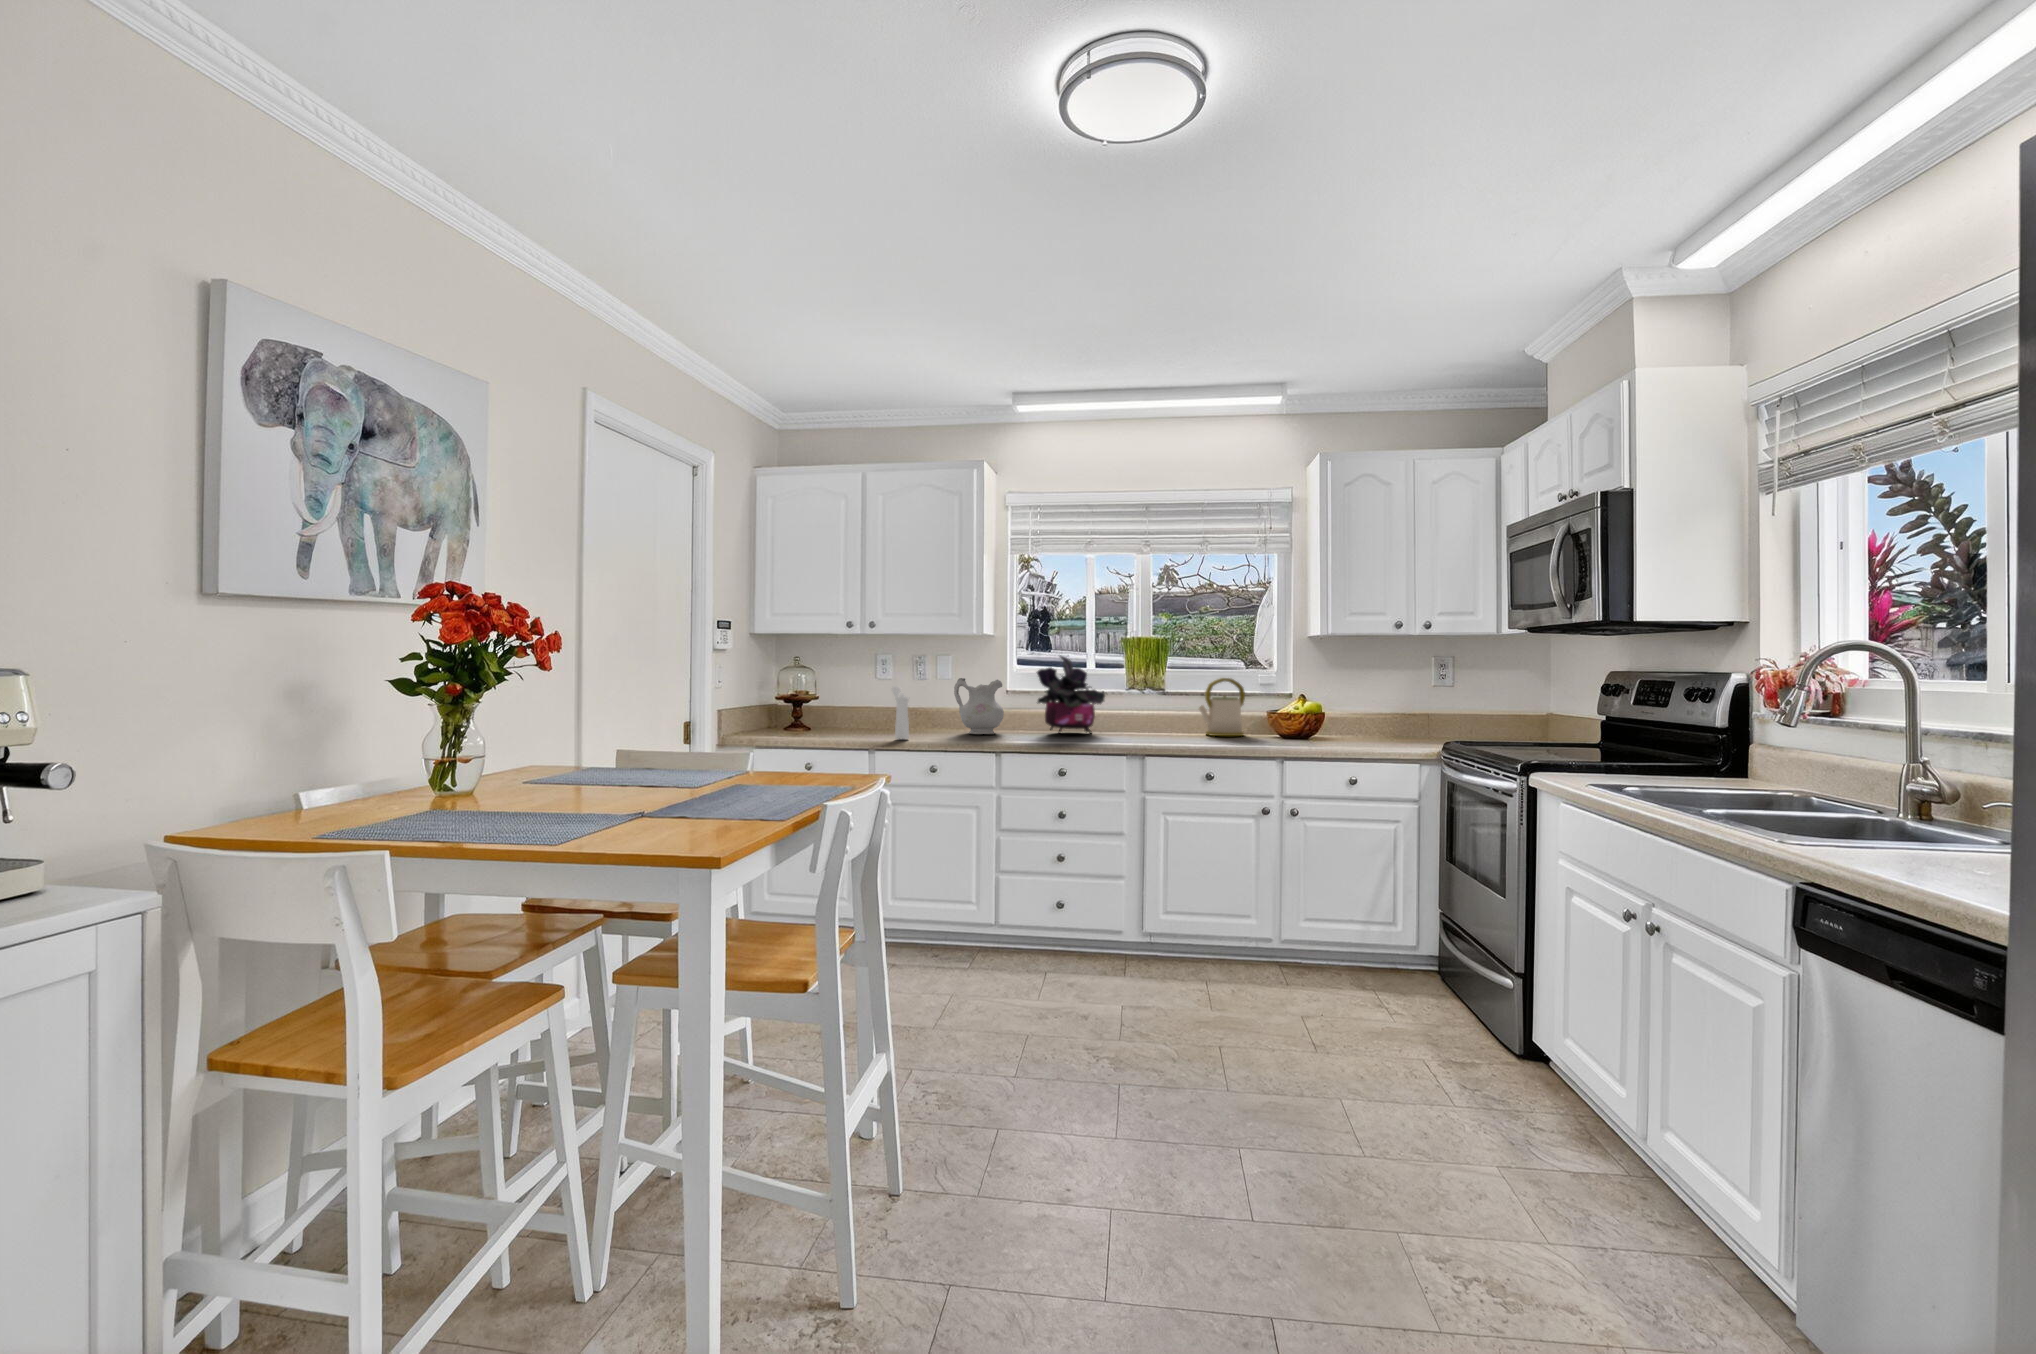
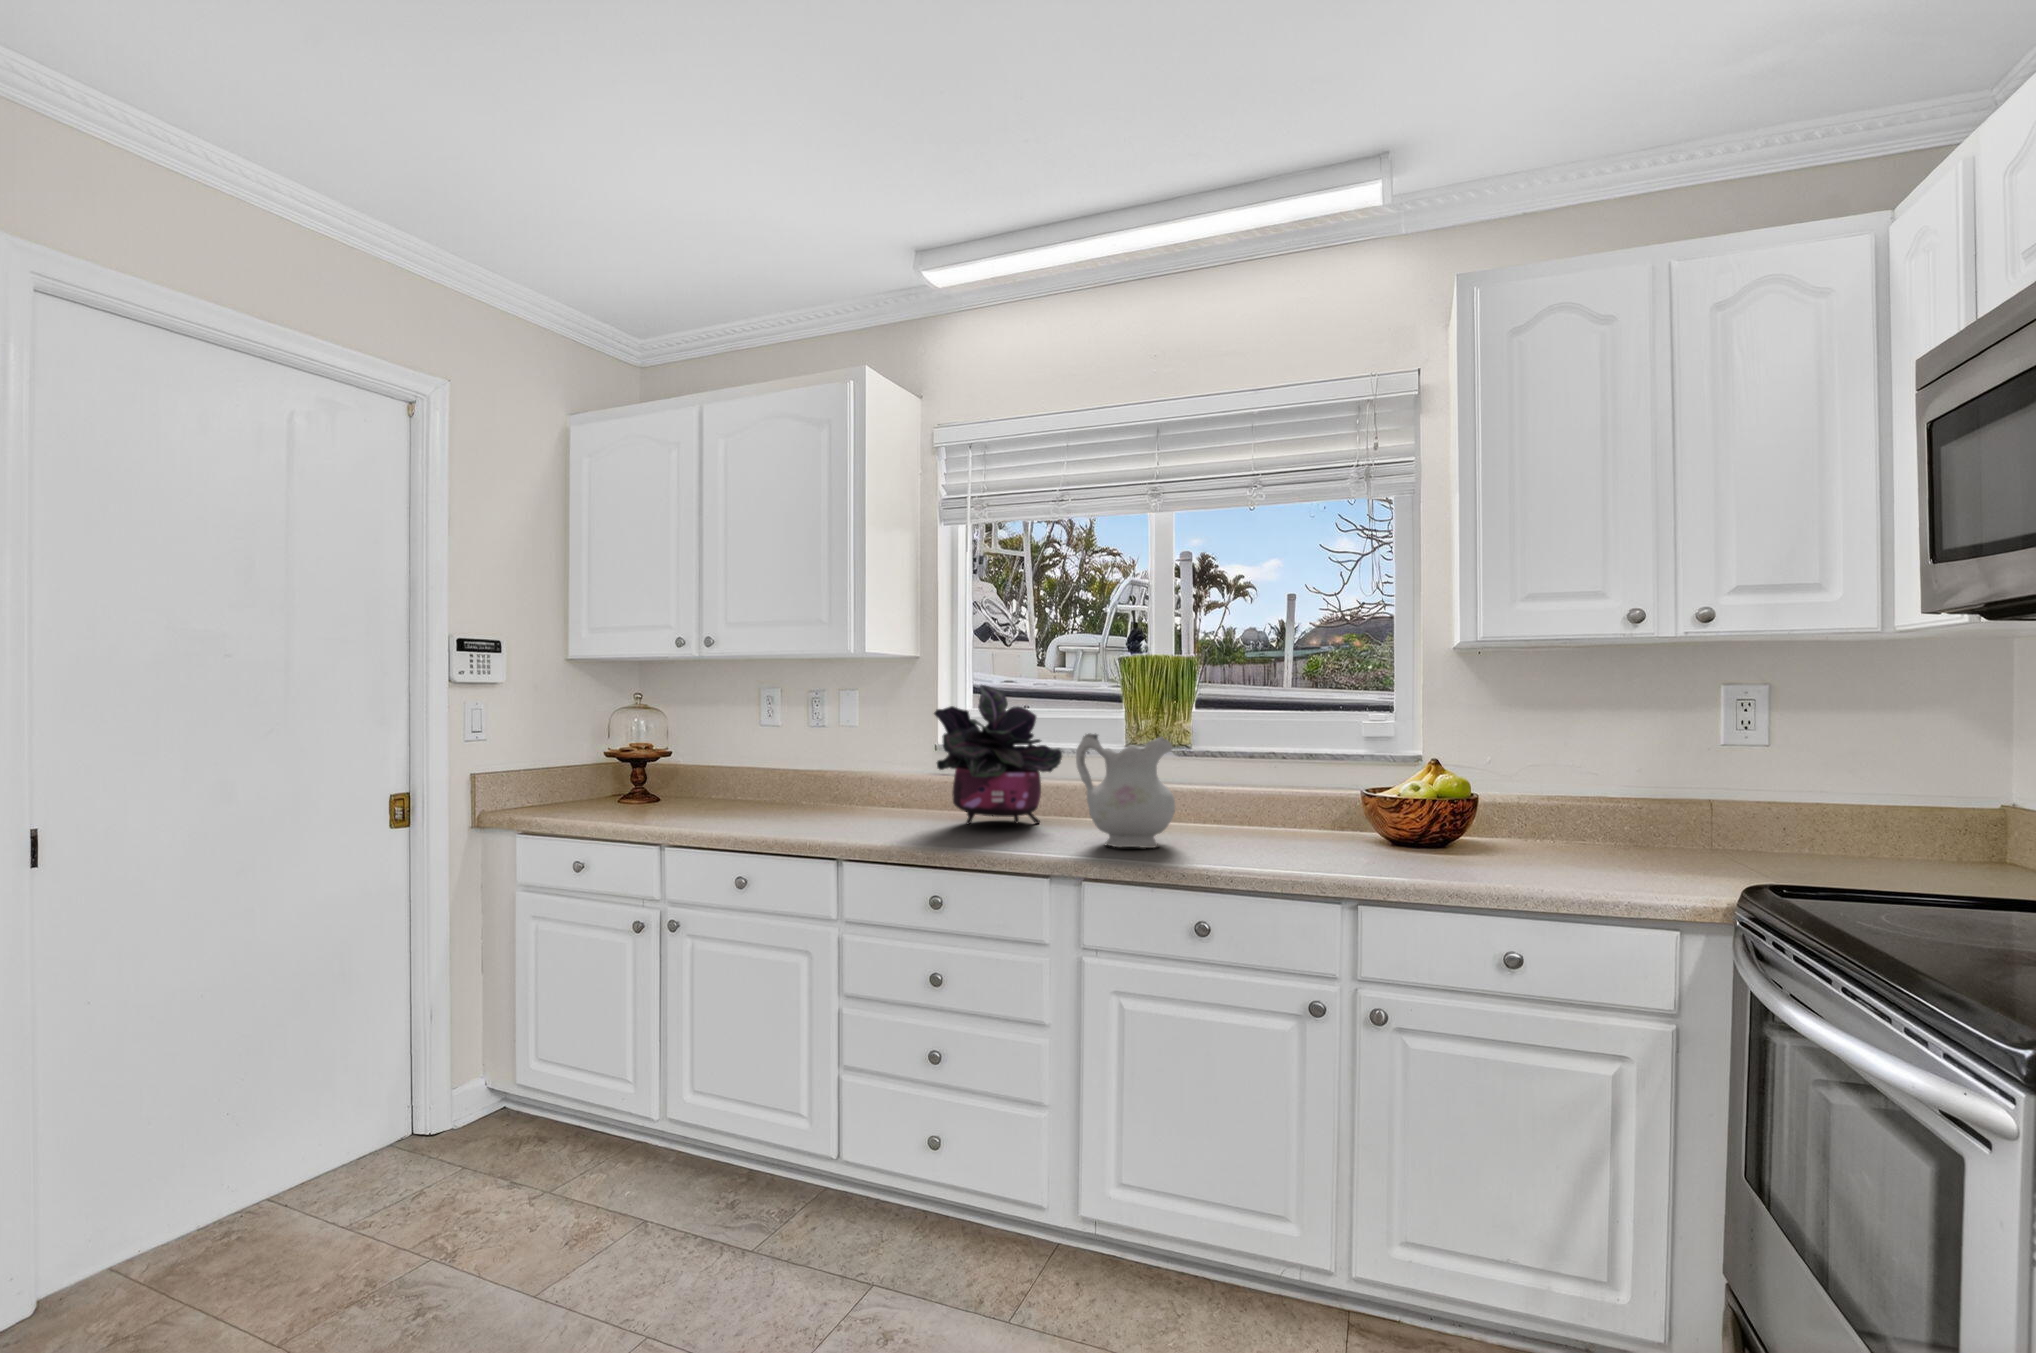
ceramic pitcher: present [954,678,1004,734] -> present [1076,733,1175,848]
kettle: present [1199,678,1245,736] -> none [1225,725,1317,839]
pepper mill: present [892,686,909,739] -> none [691,738,723,829]

